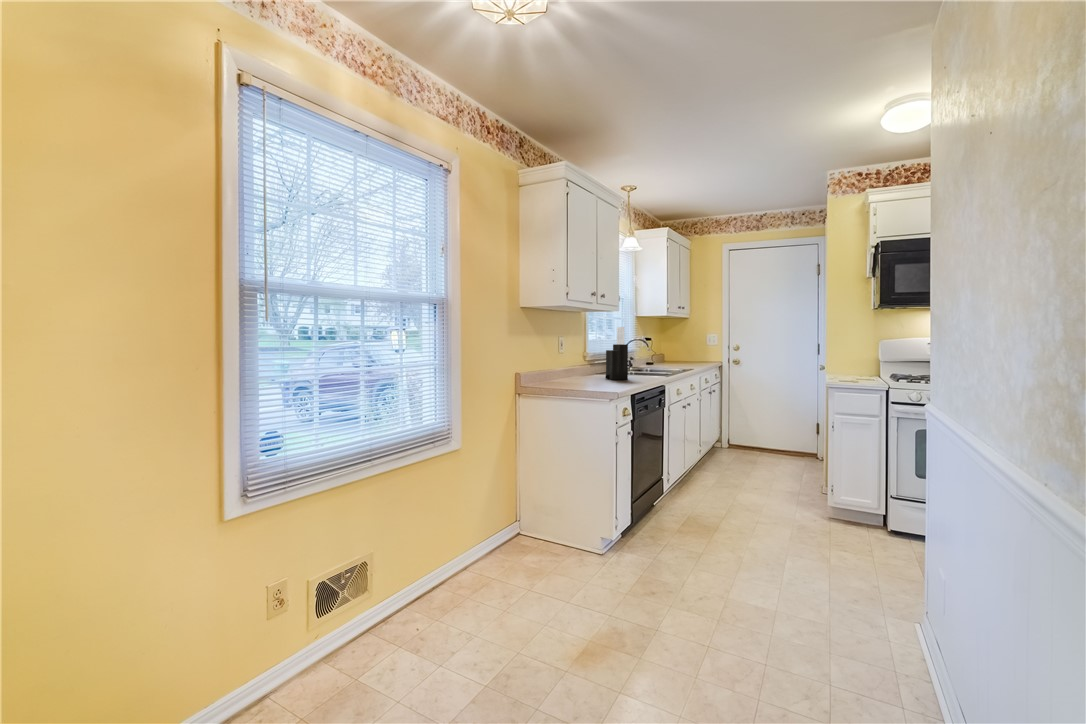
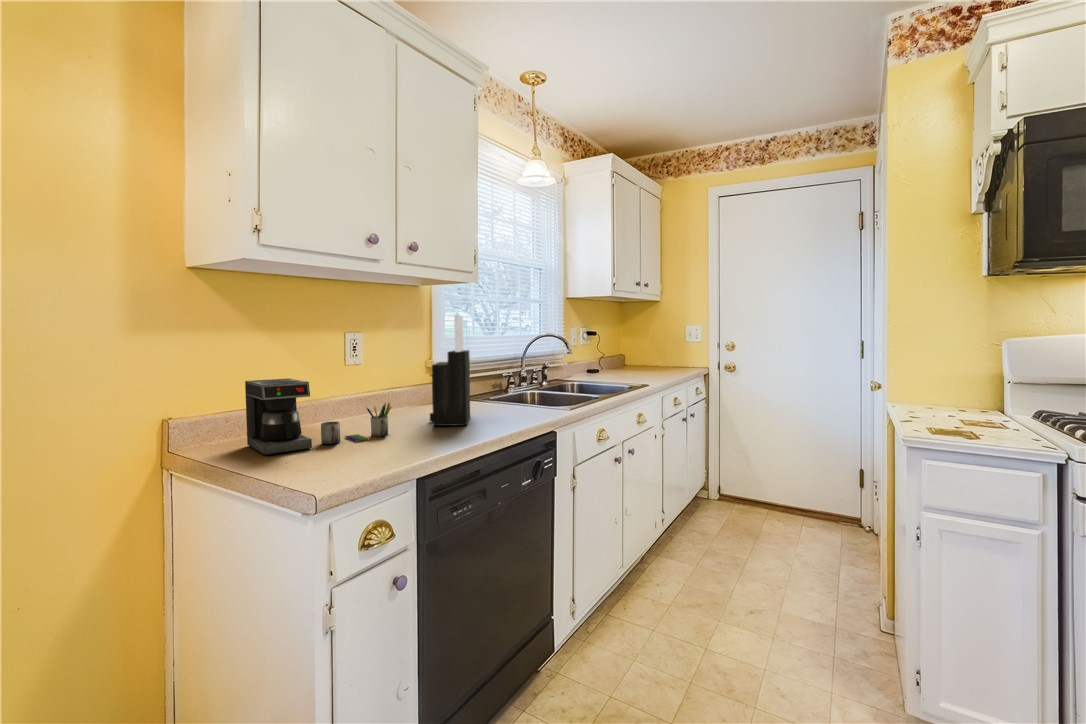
coffee maker: none [546,355,600,385] -> present [245,378,391,455]

